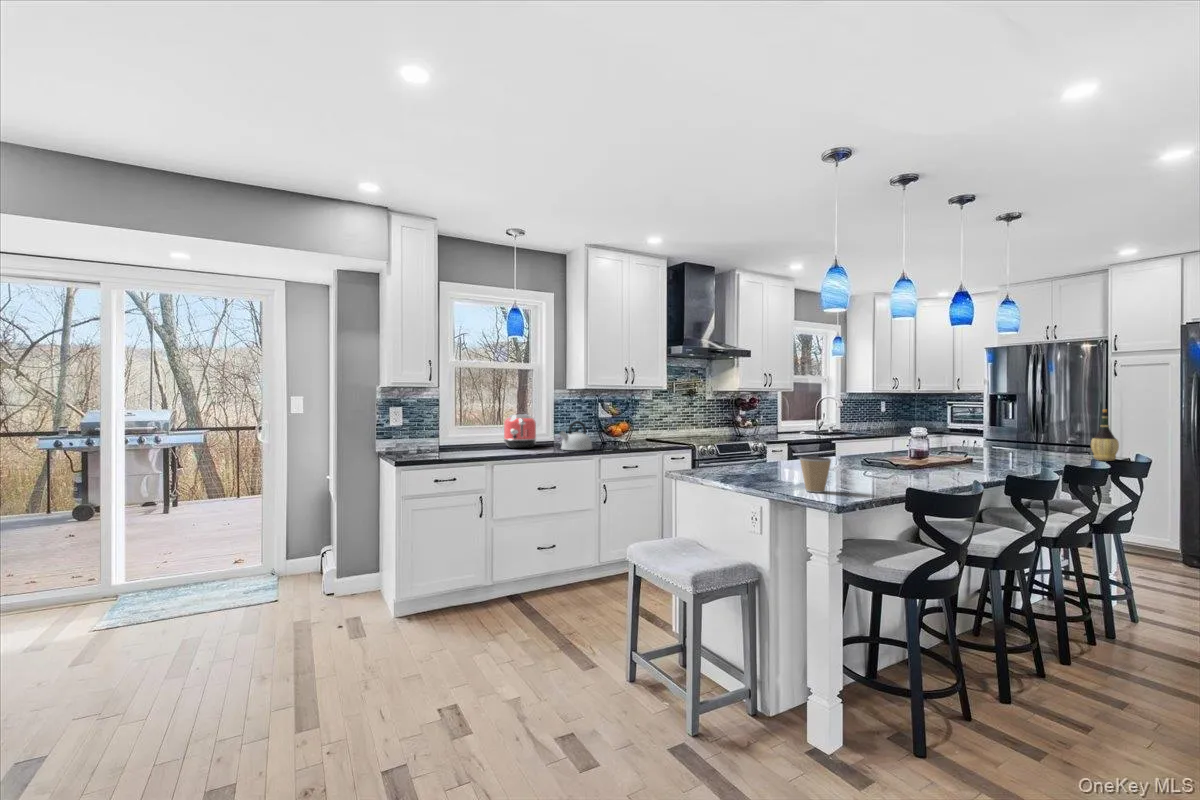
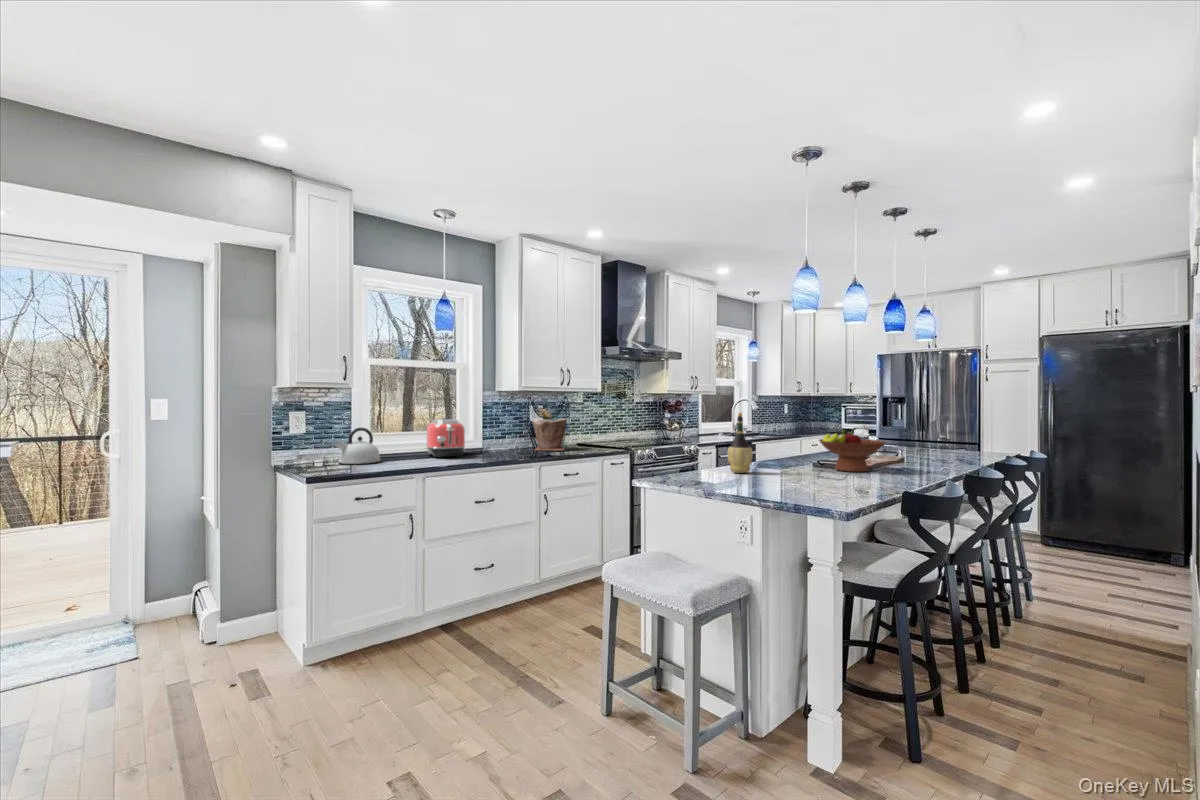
wine bottle: present [1091,409,1119,461] -> present [728,413,753,473]
plant pot: none [602,414,633,444] -> present [533,419,567,450]
kettle: present [559,421,592,450] -> present [335,427,381,464]
fruit bowl: none [863,427,934,469] -> present [819,430,885,472]
coffee cup: present [800,457,831,493] -> none [799,463,832,501]

